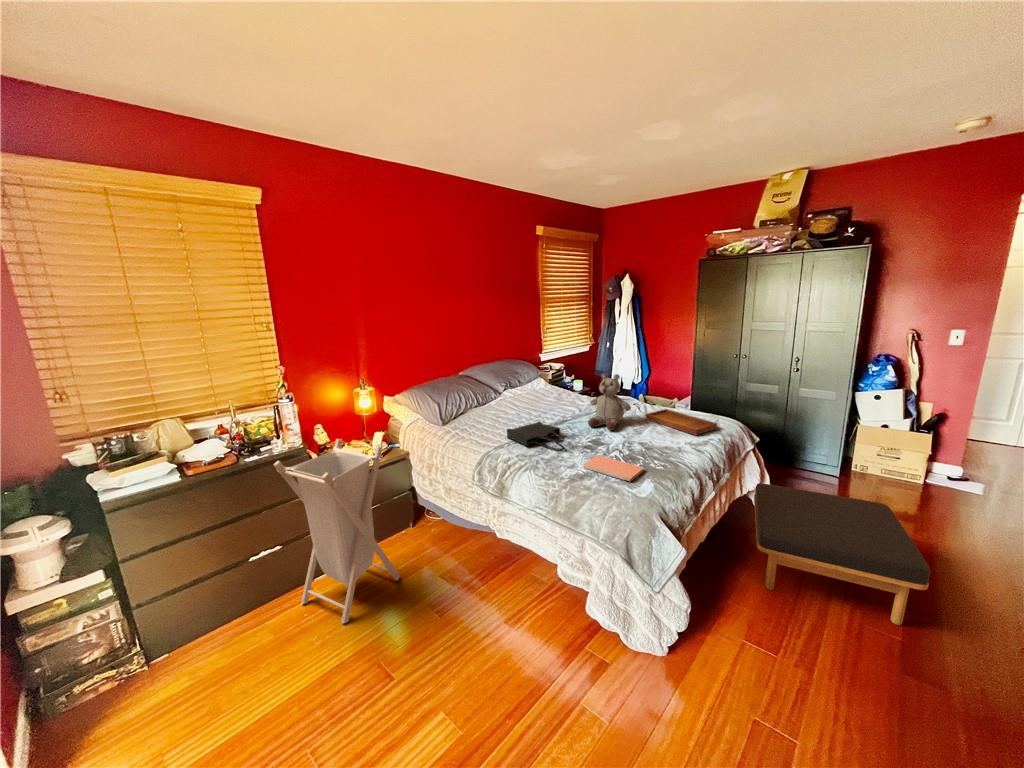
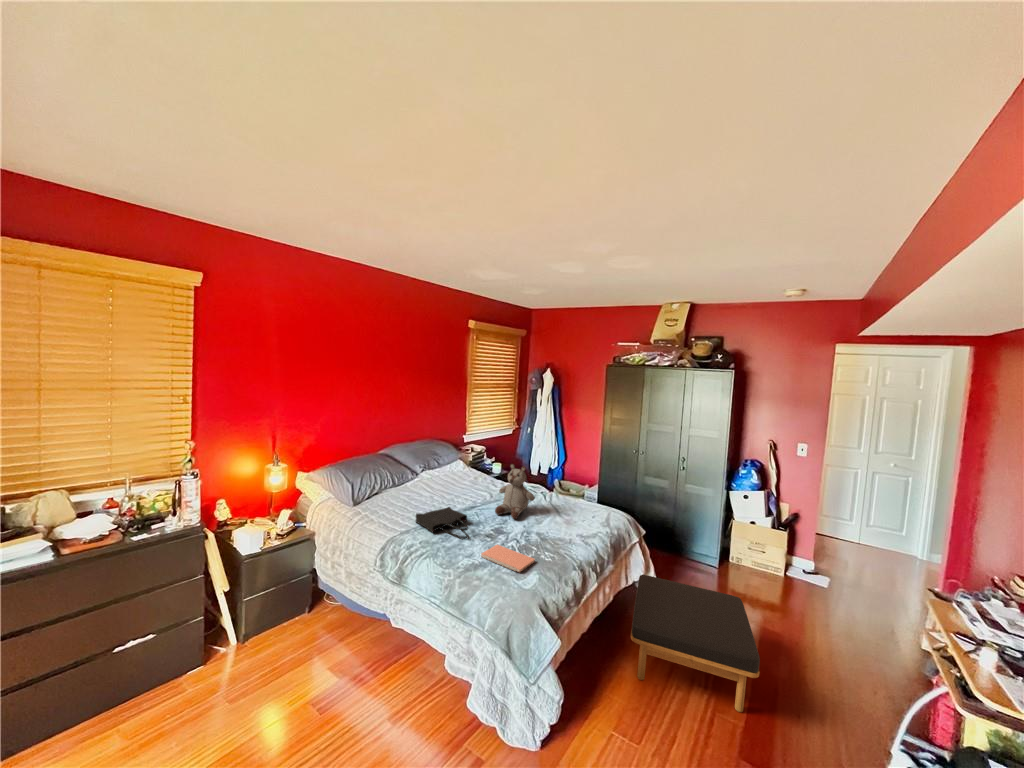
tray: present [645,404,717,435] -> none [549,497,608,528]
laundry hamper: present [274,439,400,623] -> none [164,519,286,725]

